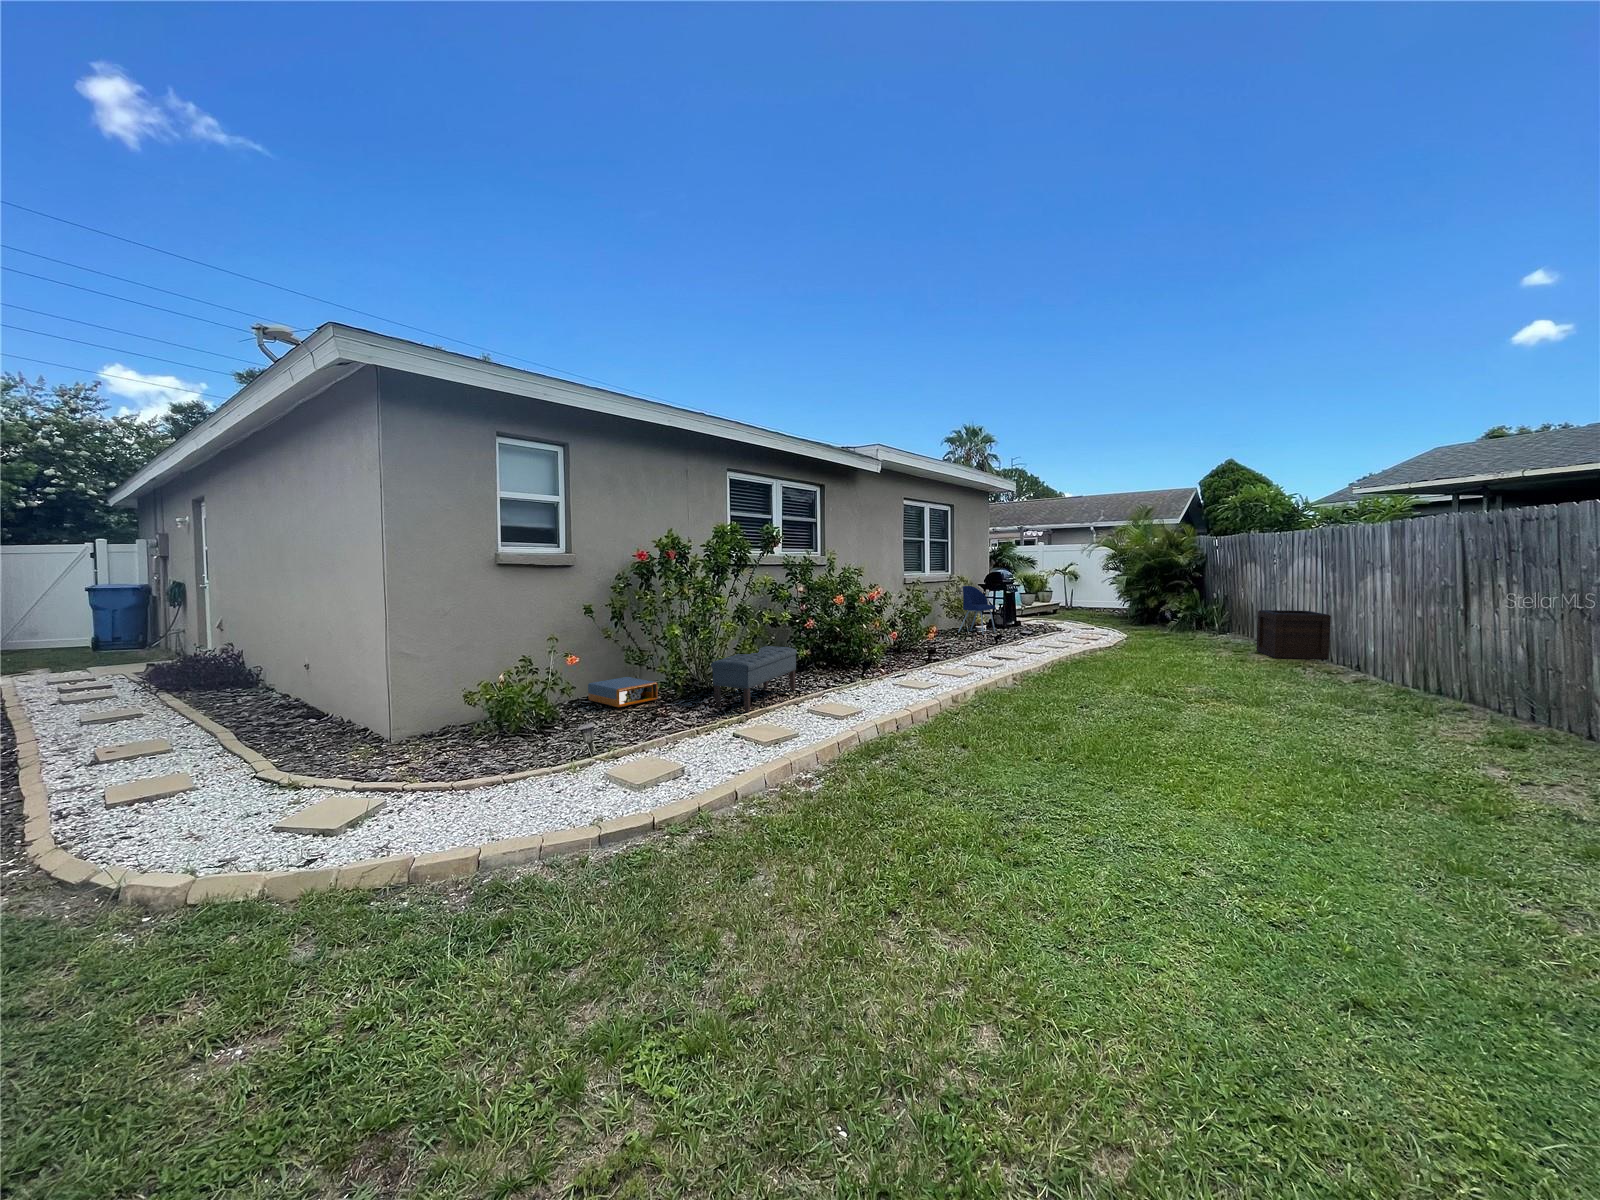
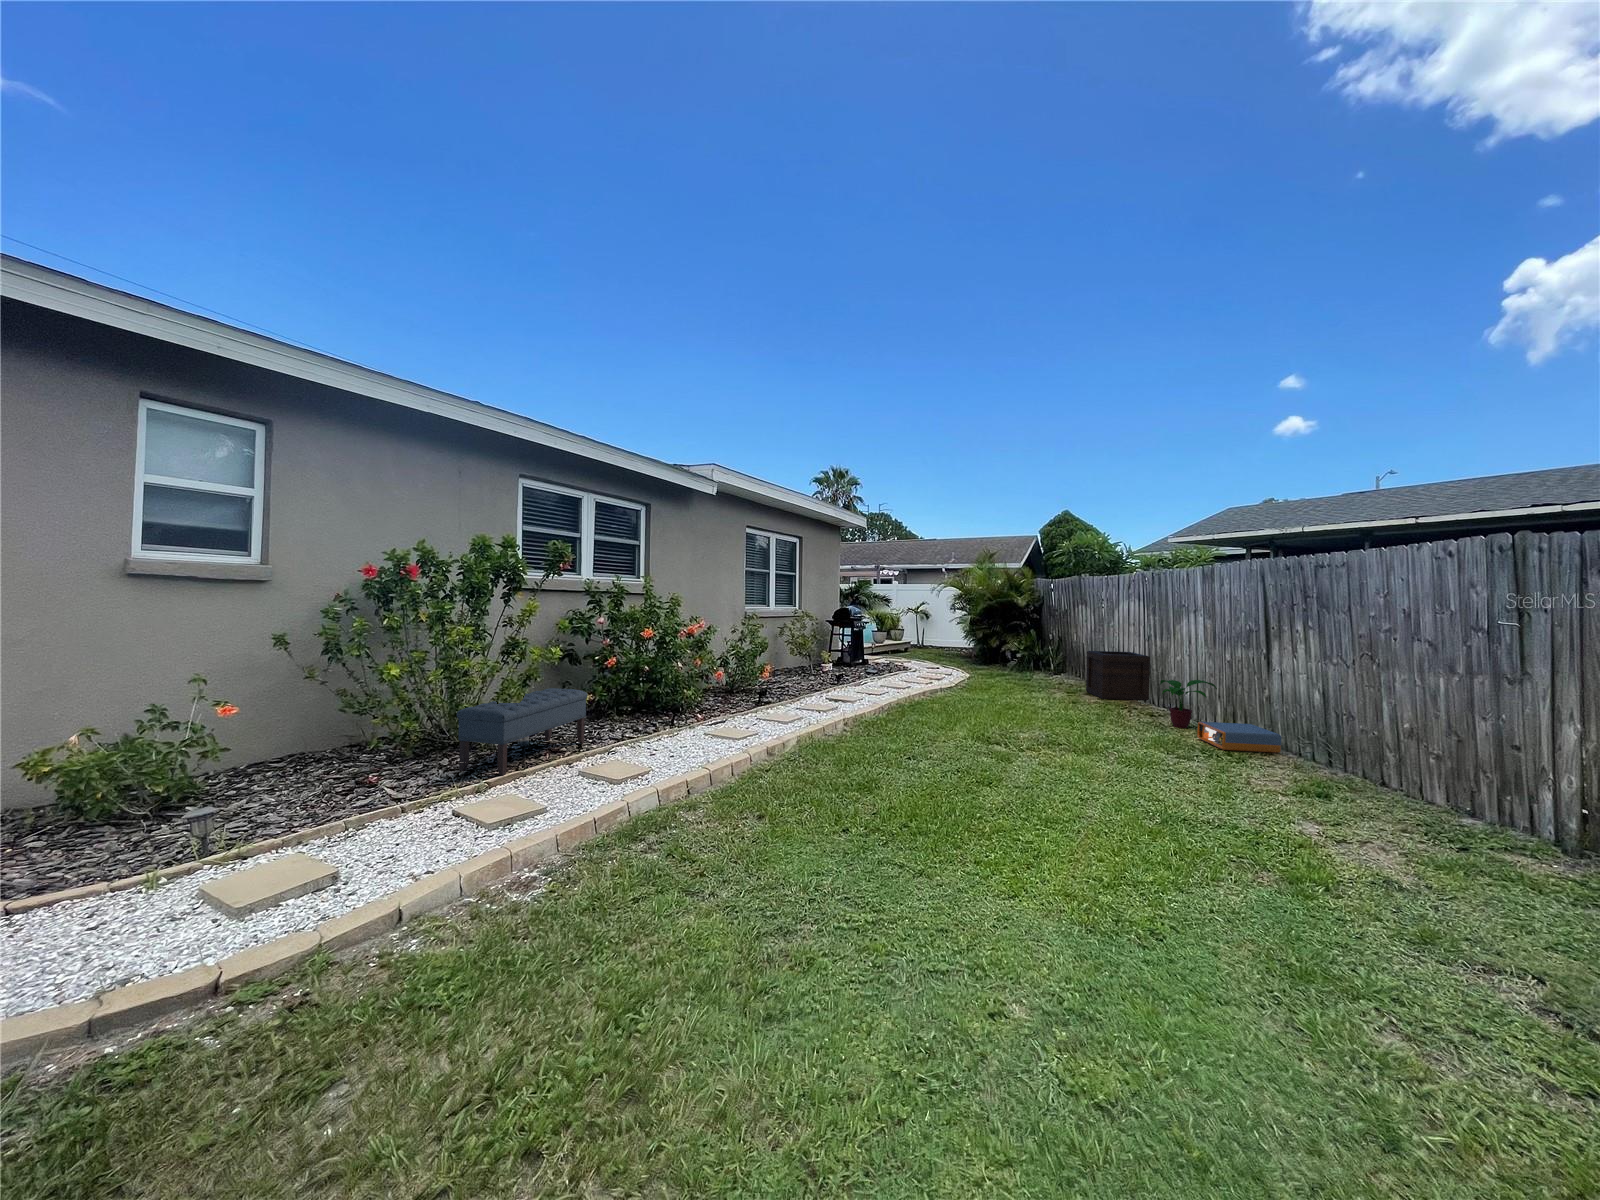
chair: present [958,586,996,635] -> none [804,621,843,674]
potted plant: none [1341,638,1407,686] -> present [1160,680,1217,728]
storage box: present [588,677,658,707] -> present [1197,722,1281,753]

